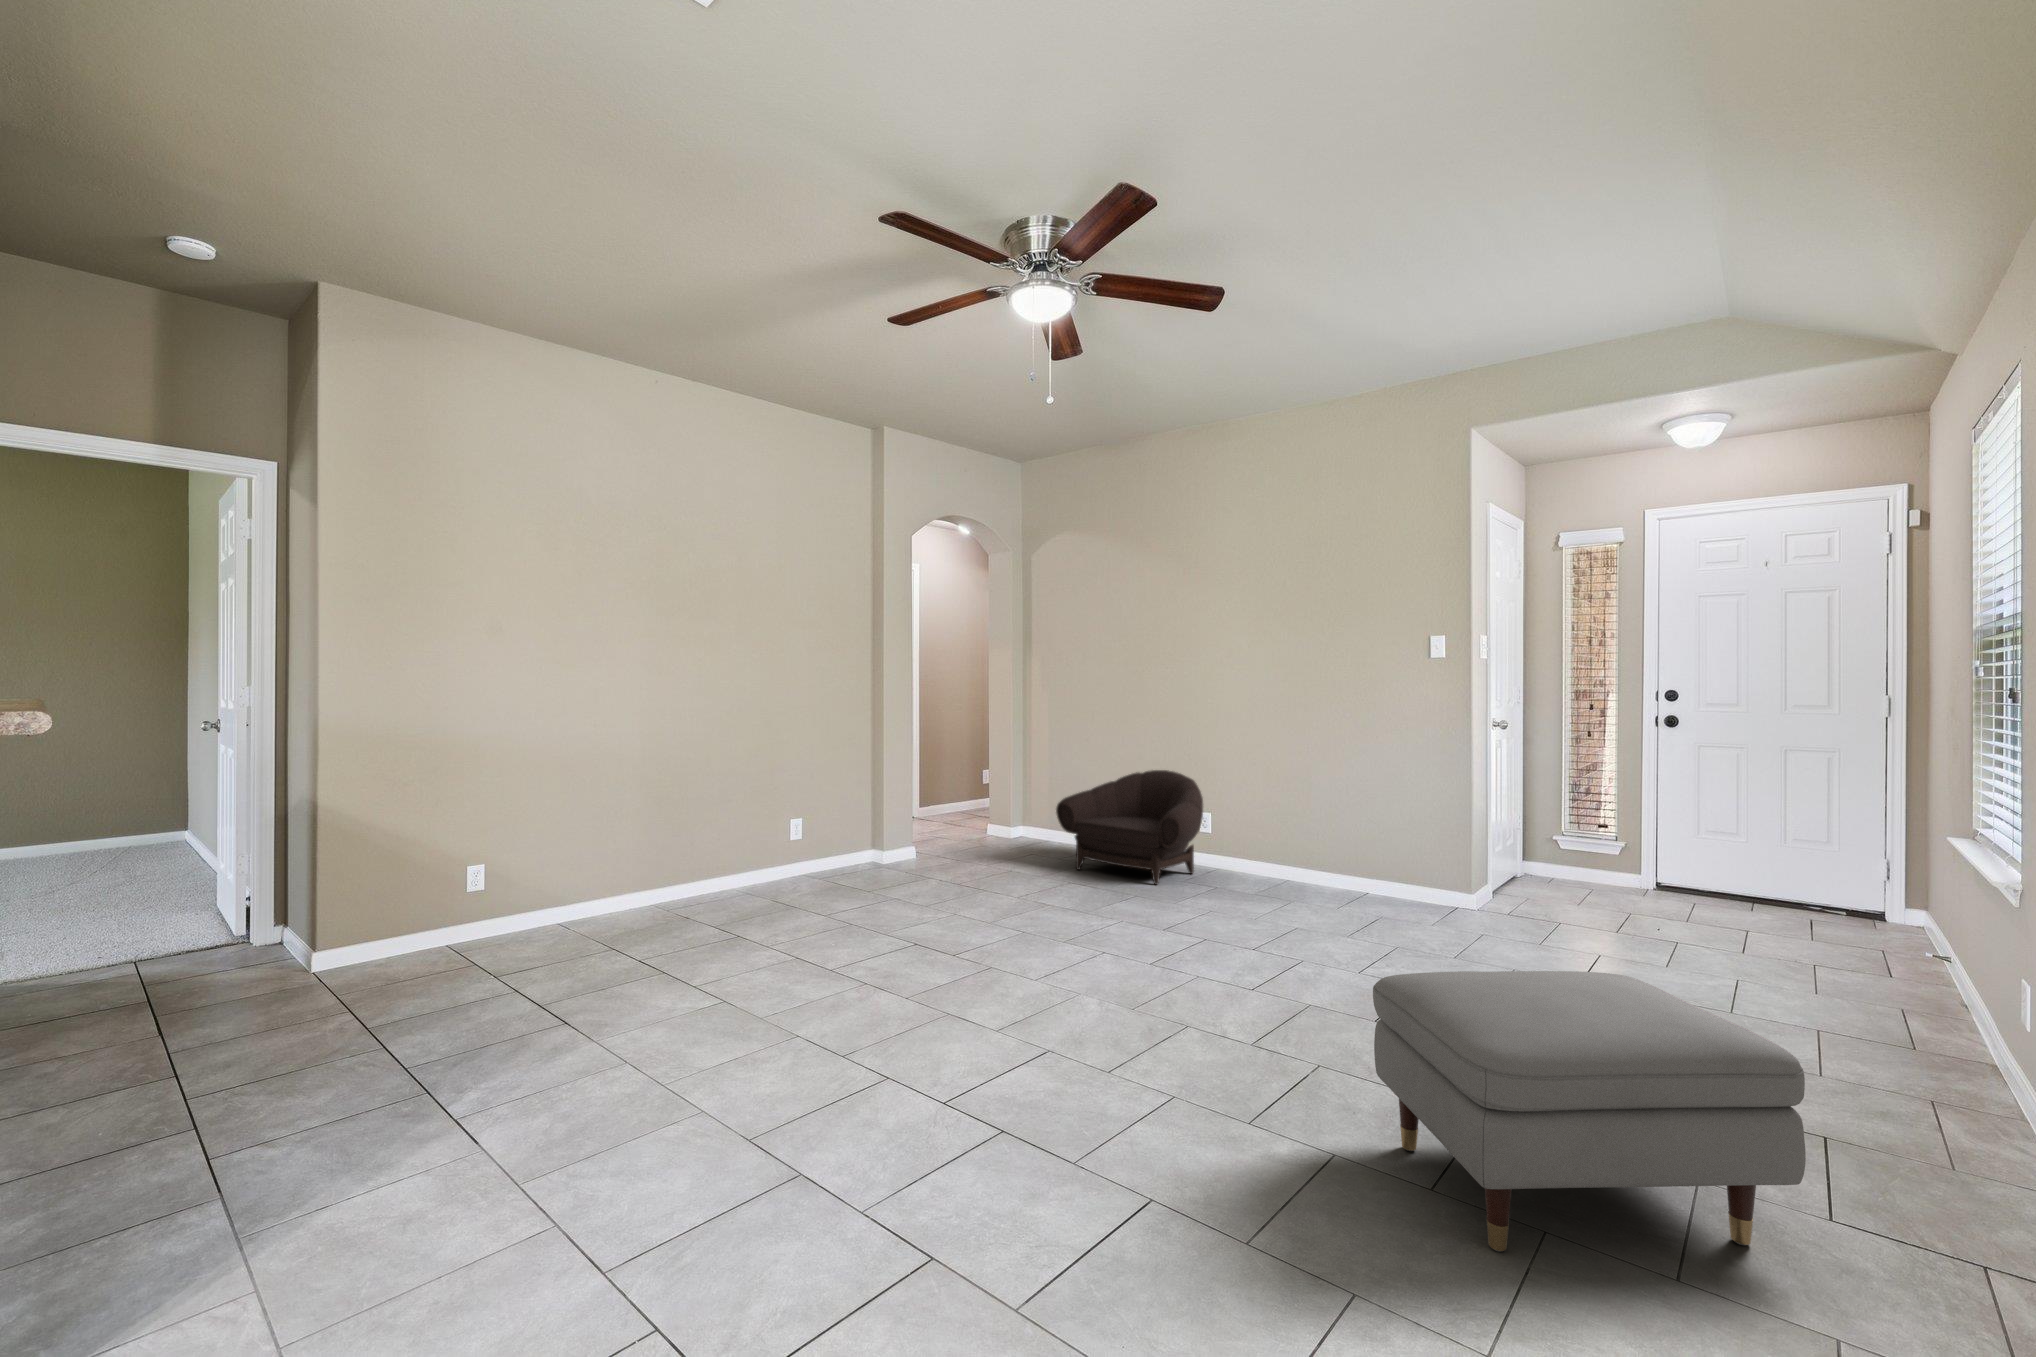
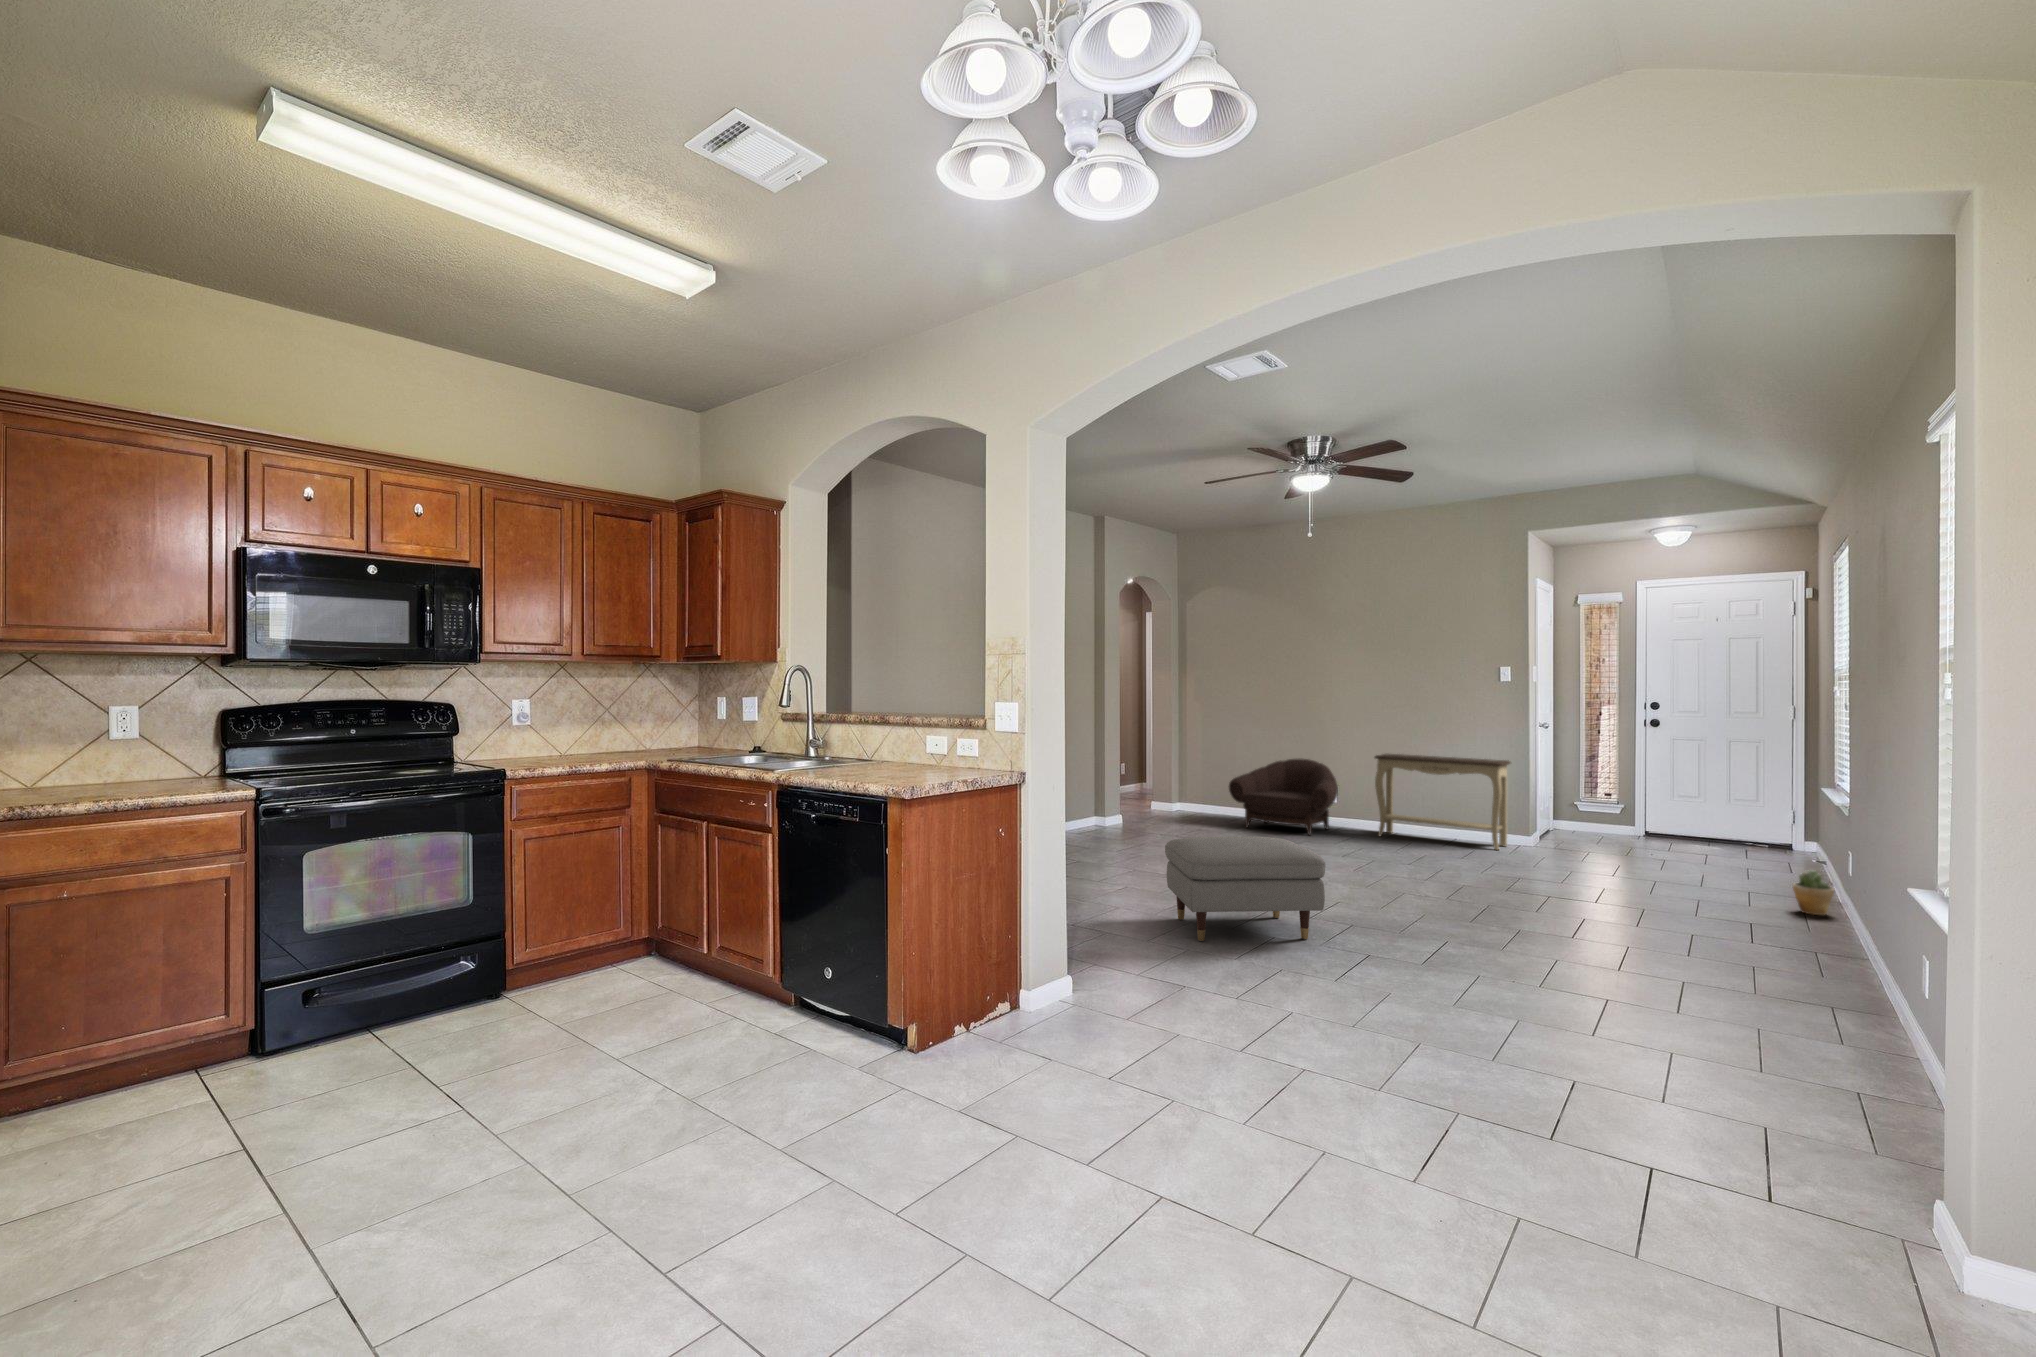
console table: none [1251,764,1447,916] -> present [1375,754,1510,850]
ottoman: present [1373,971,1806,1252] -> present [1165,837,1326,941]
potted plant: none [1908,1000,1995,1092] -> present [1793,870,1835,915]

